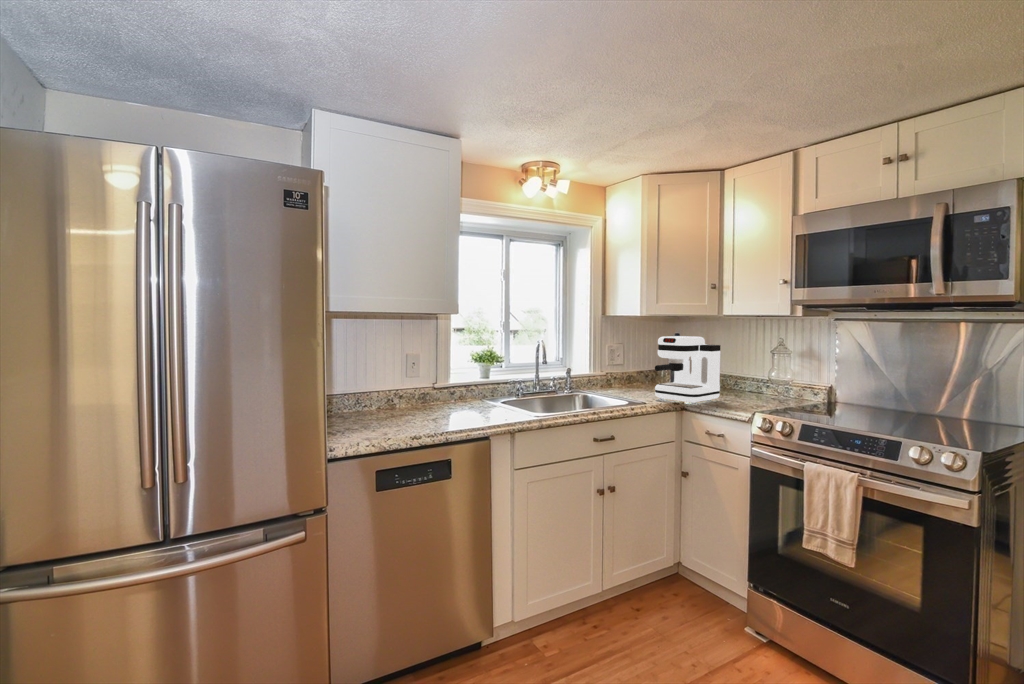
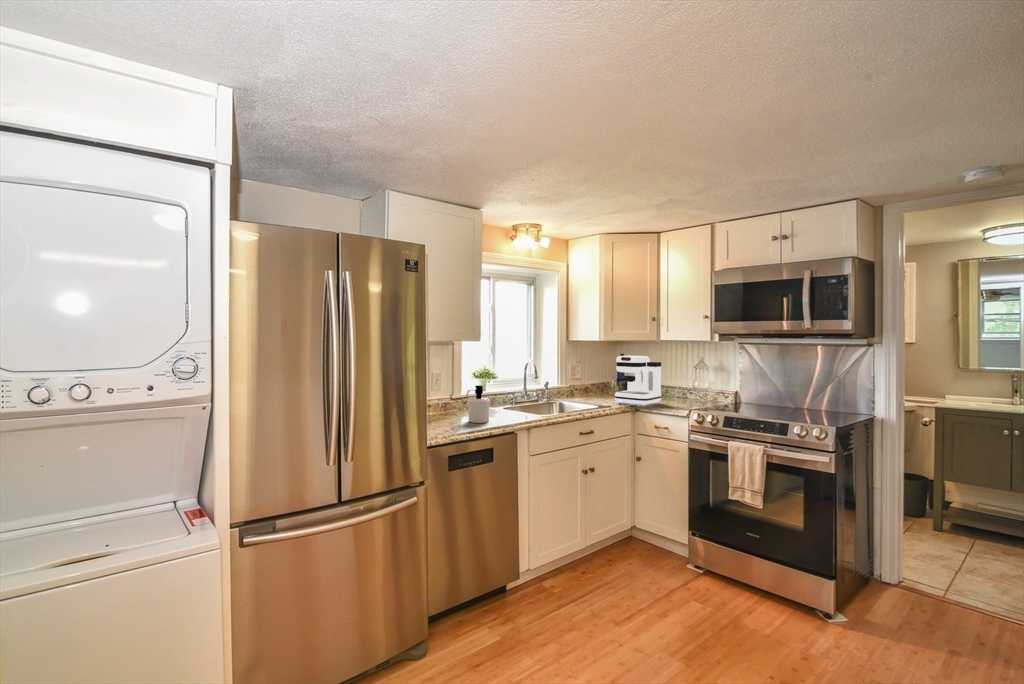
soap dispenser: none [429,374,466,423] -> present [466,385,490,423]

